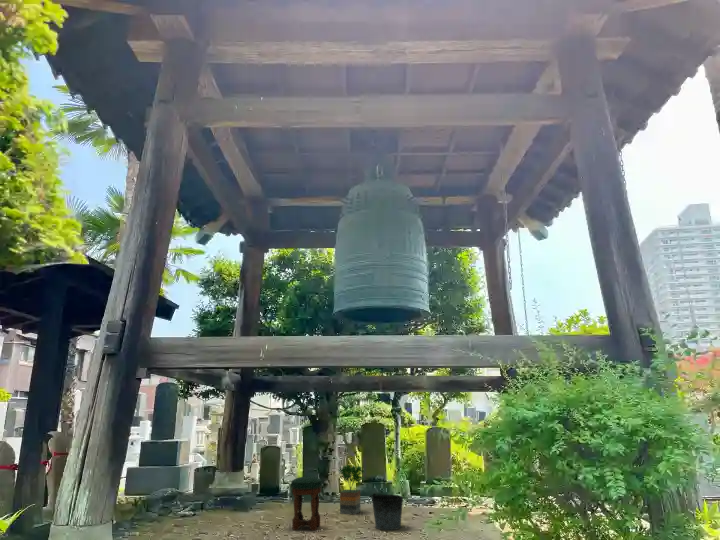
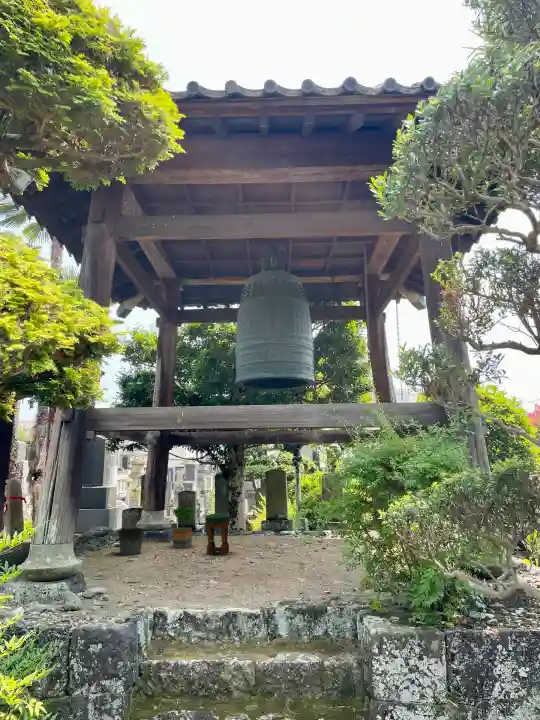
potted tree: present [338,465,365,514] -> present [173,507,196,548]
bucket: present [370,494,403,530] -> present [117,527,144,555]

